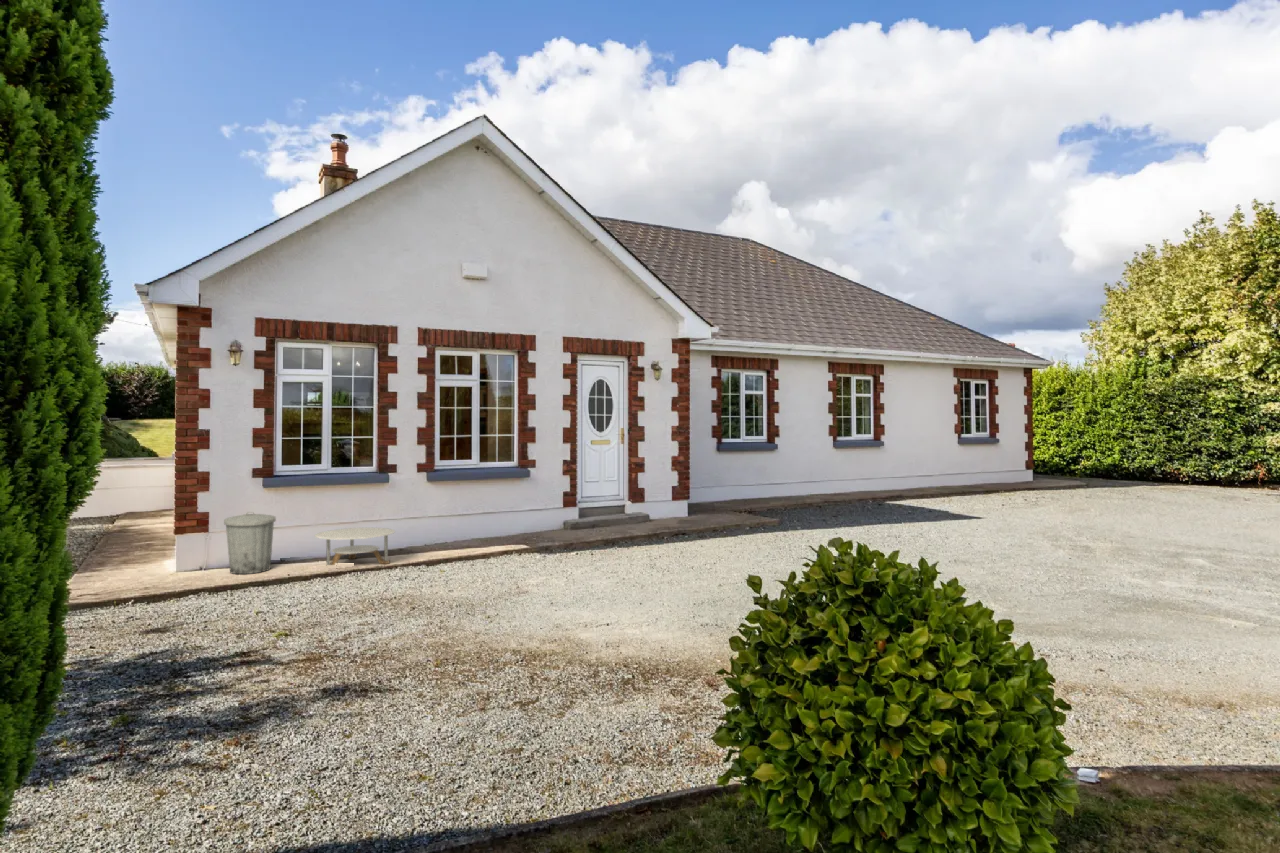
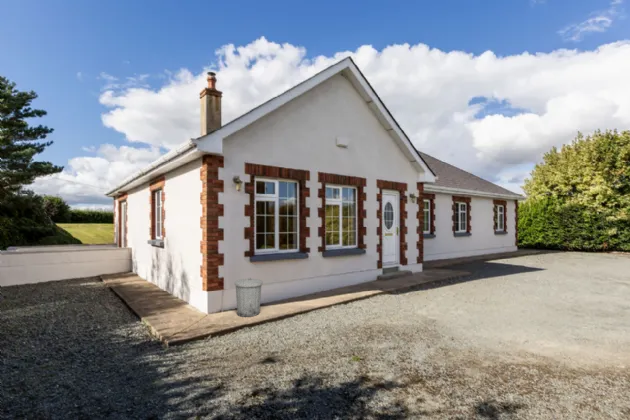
round table: present [315,528,395,566] -> none [280,284,324,311]

